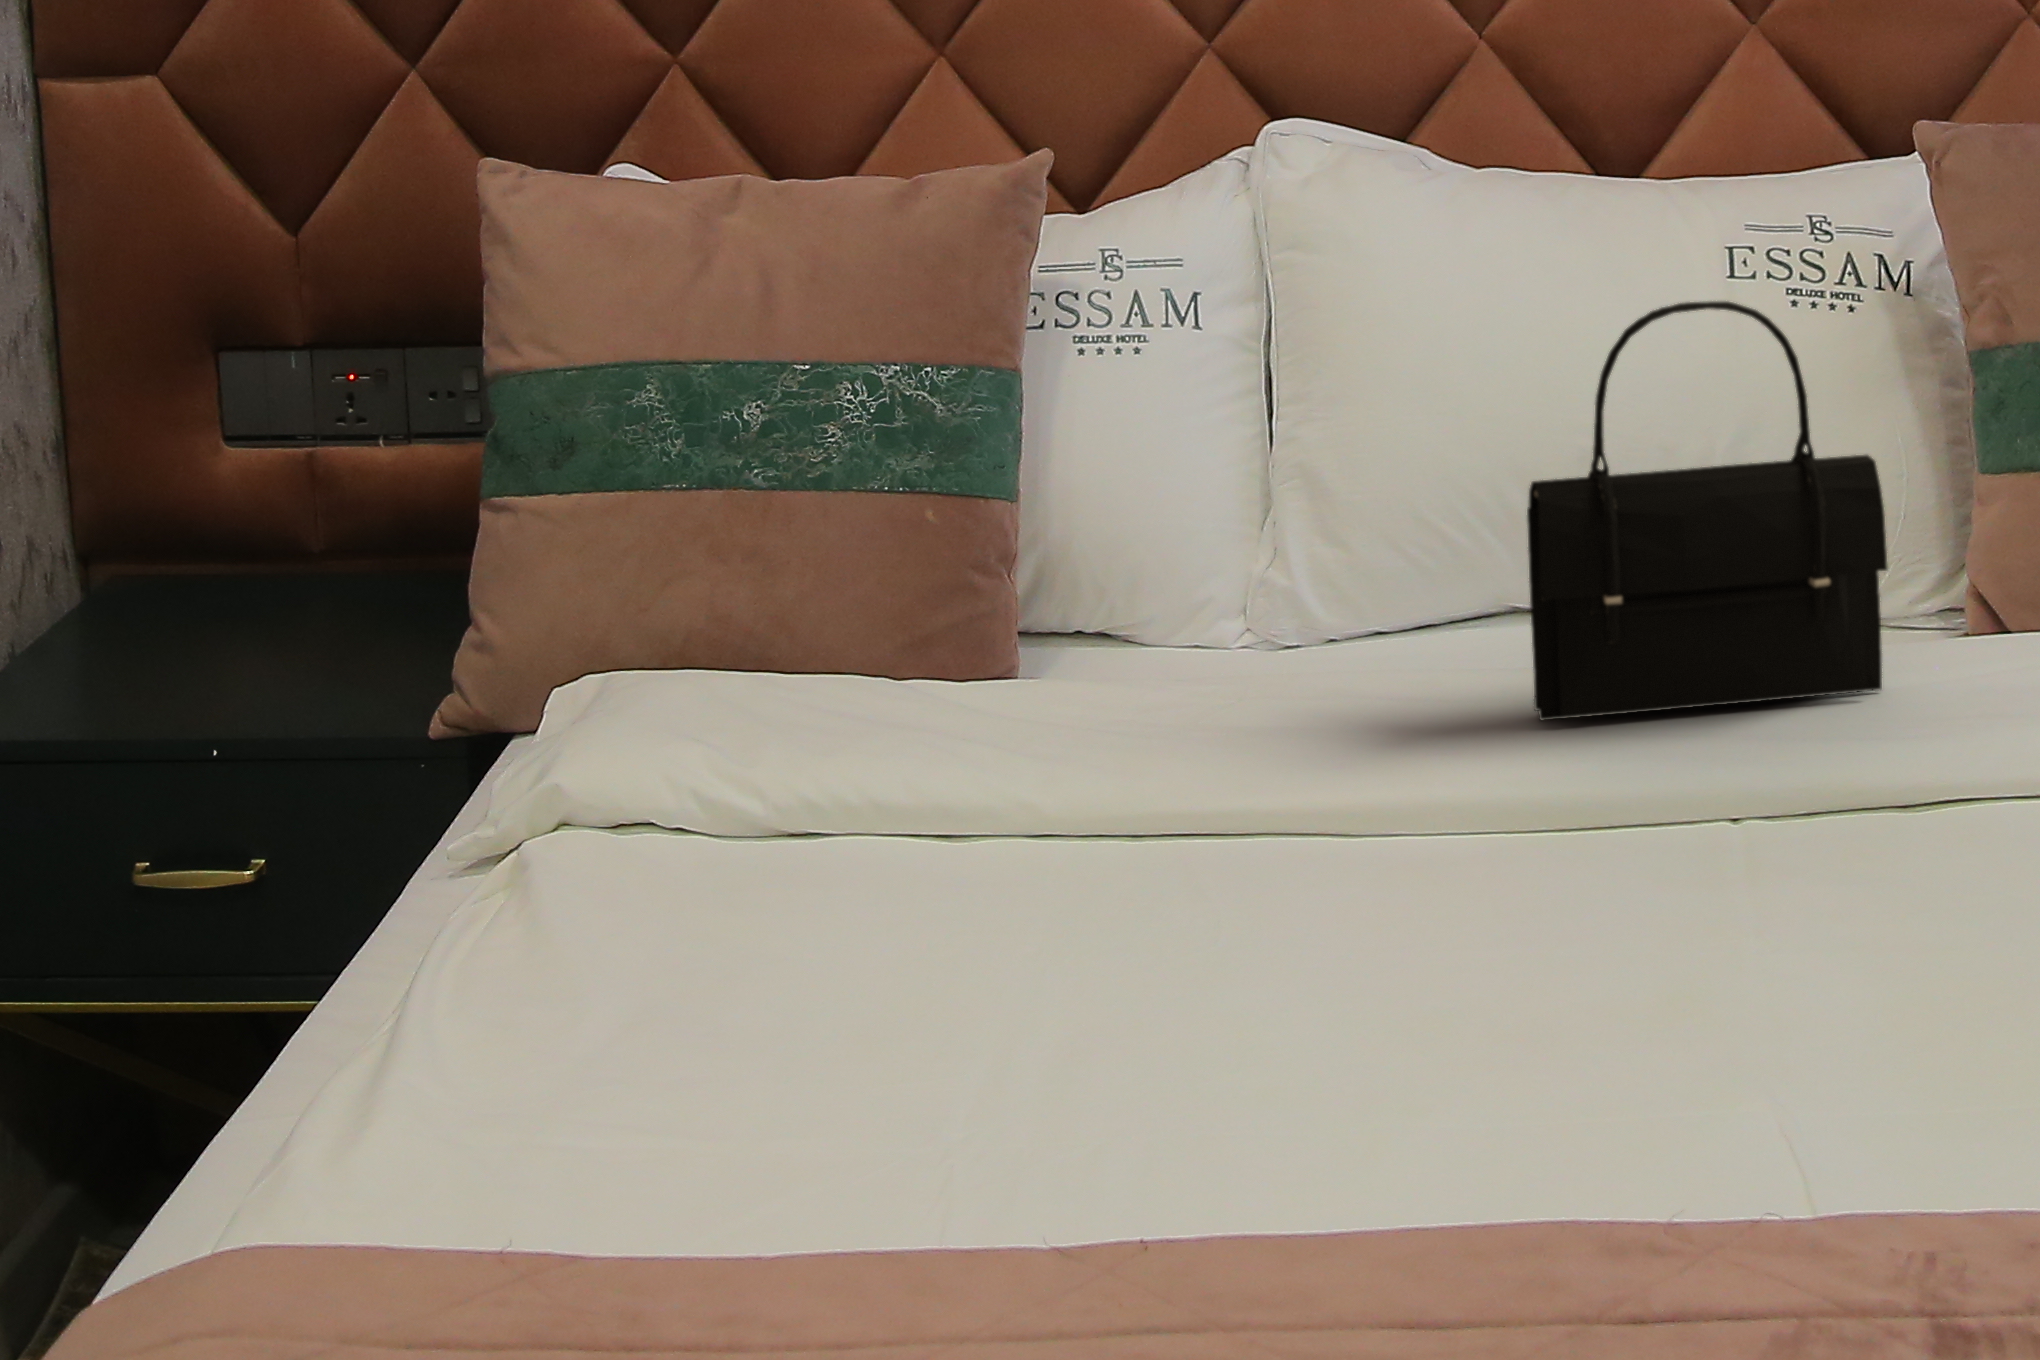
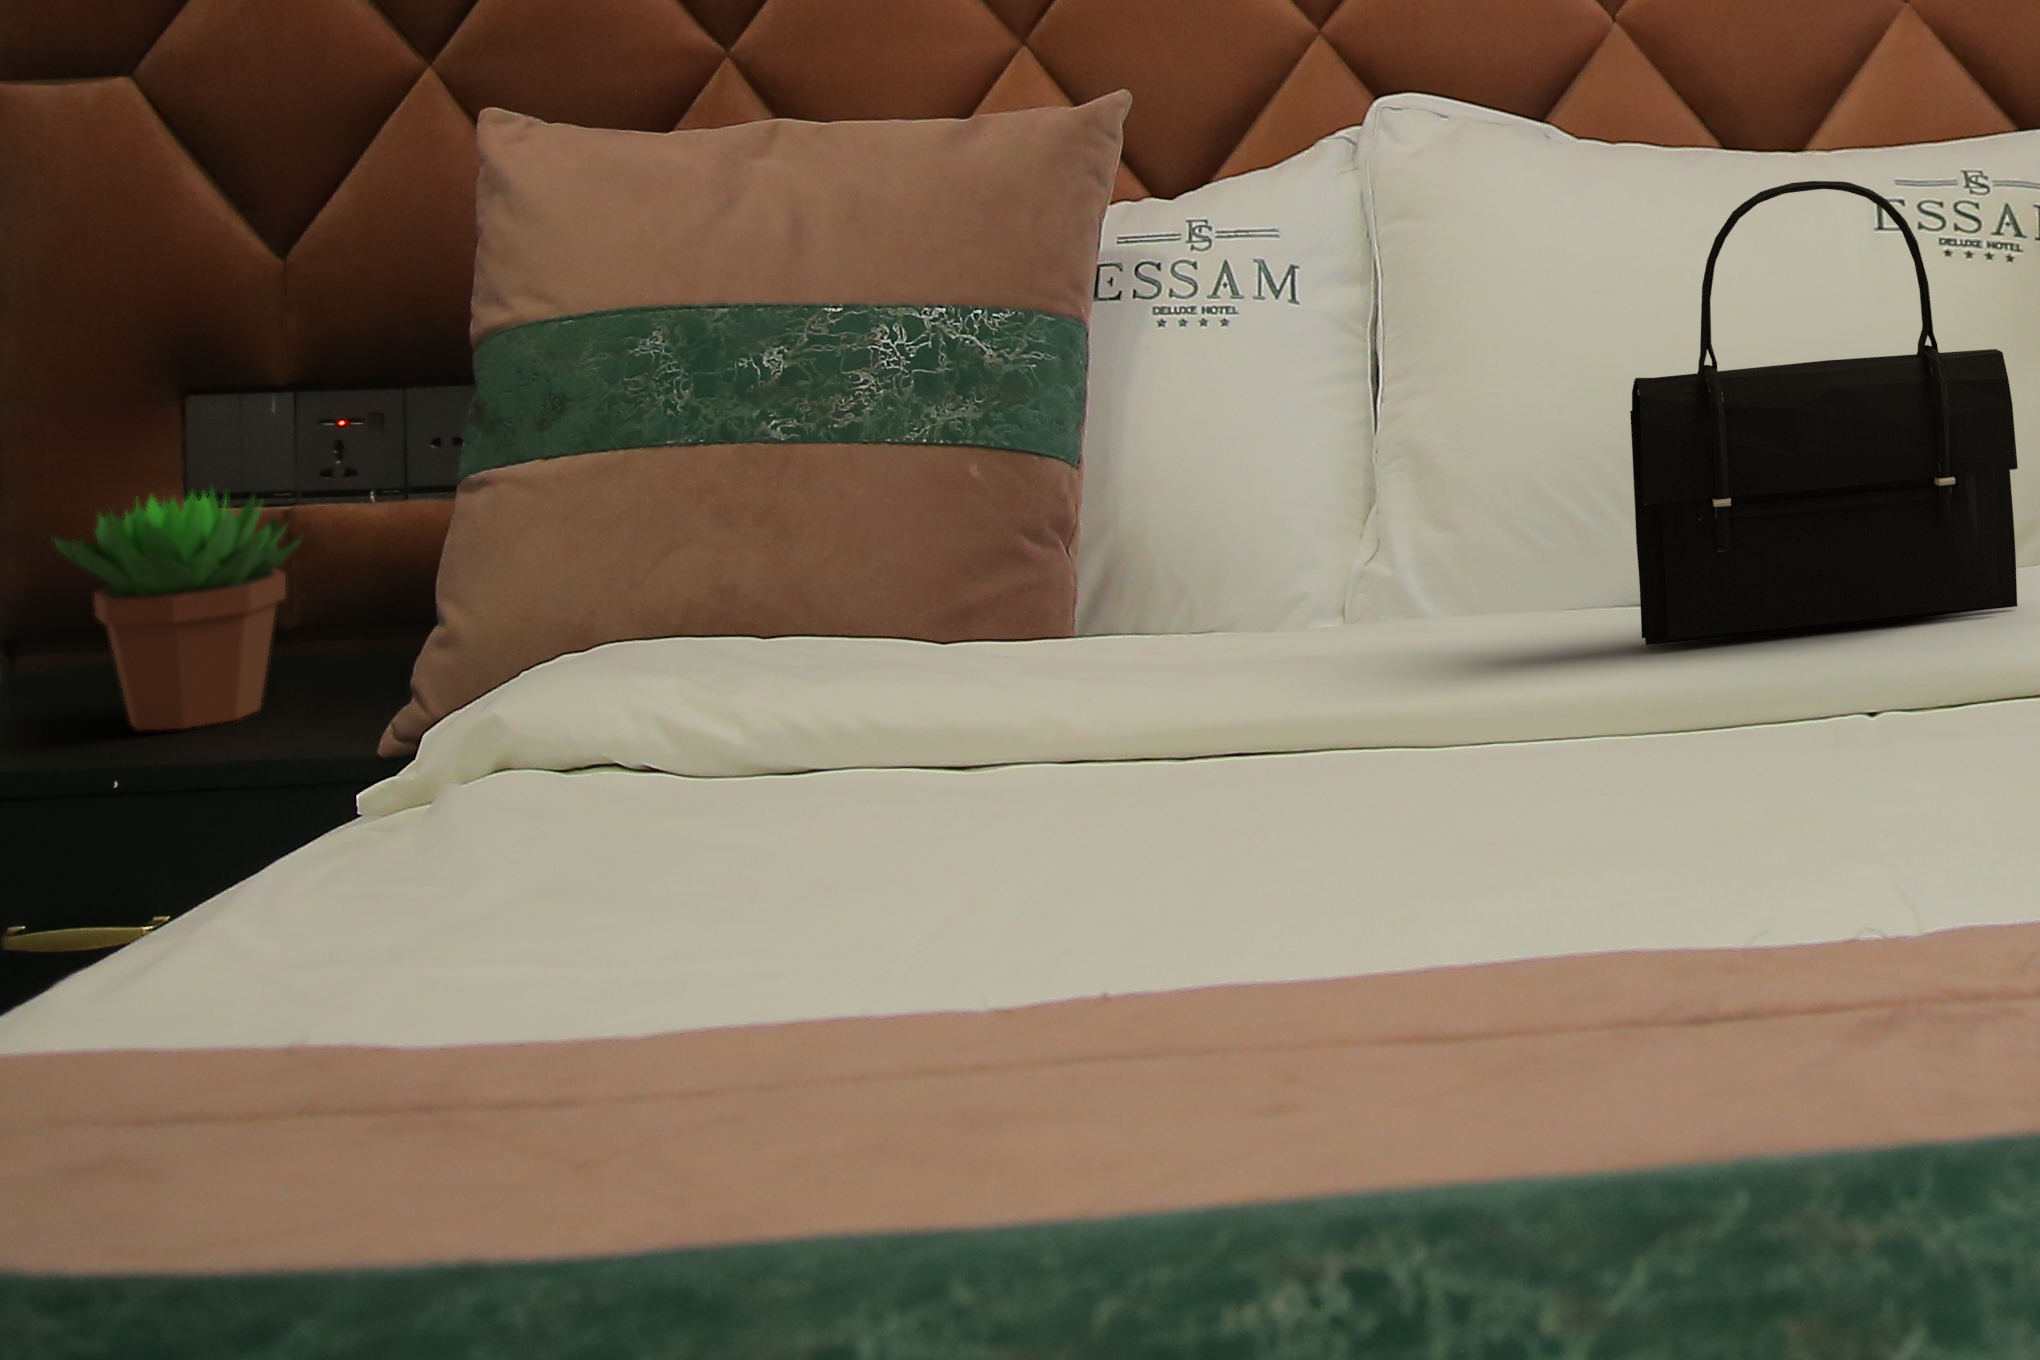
succulent plant: none [124,458,333,673] -> present [55,486,300,731]

